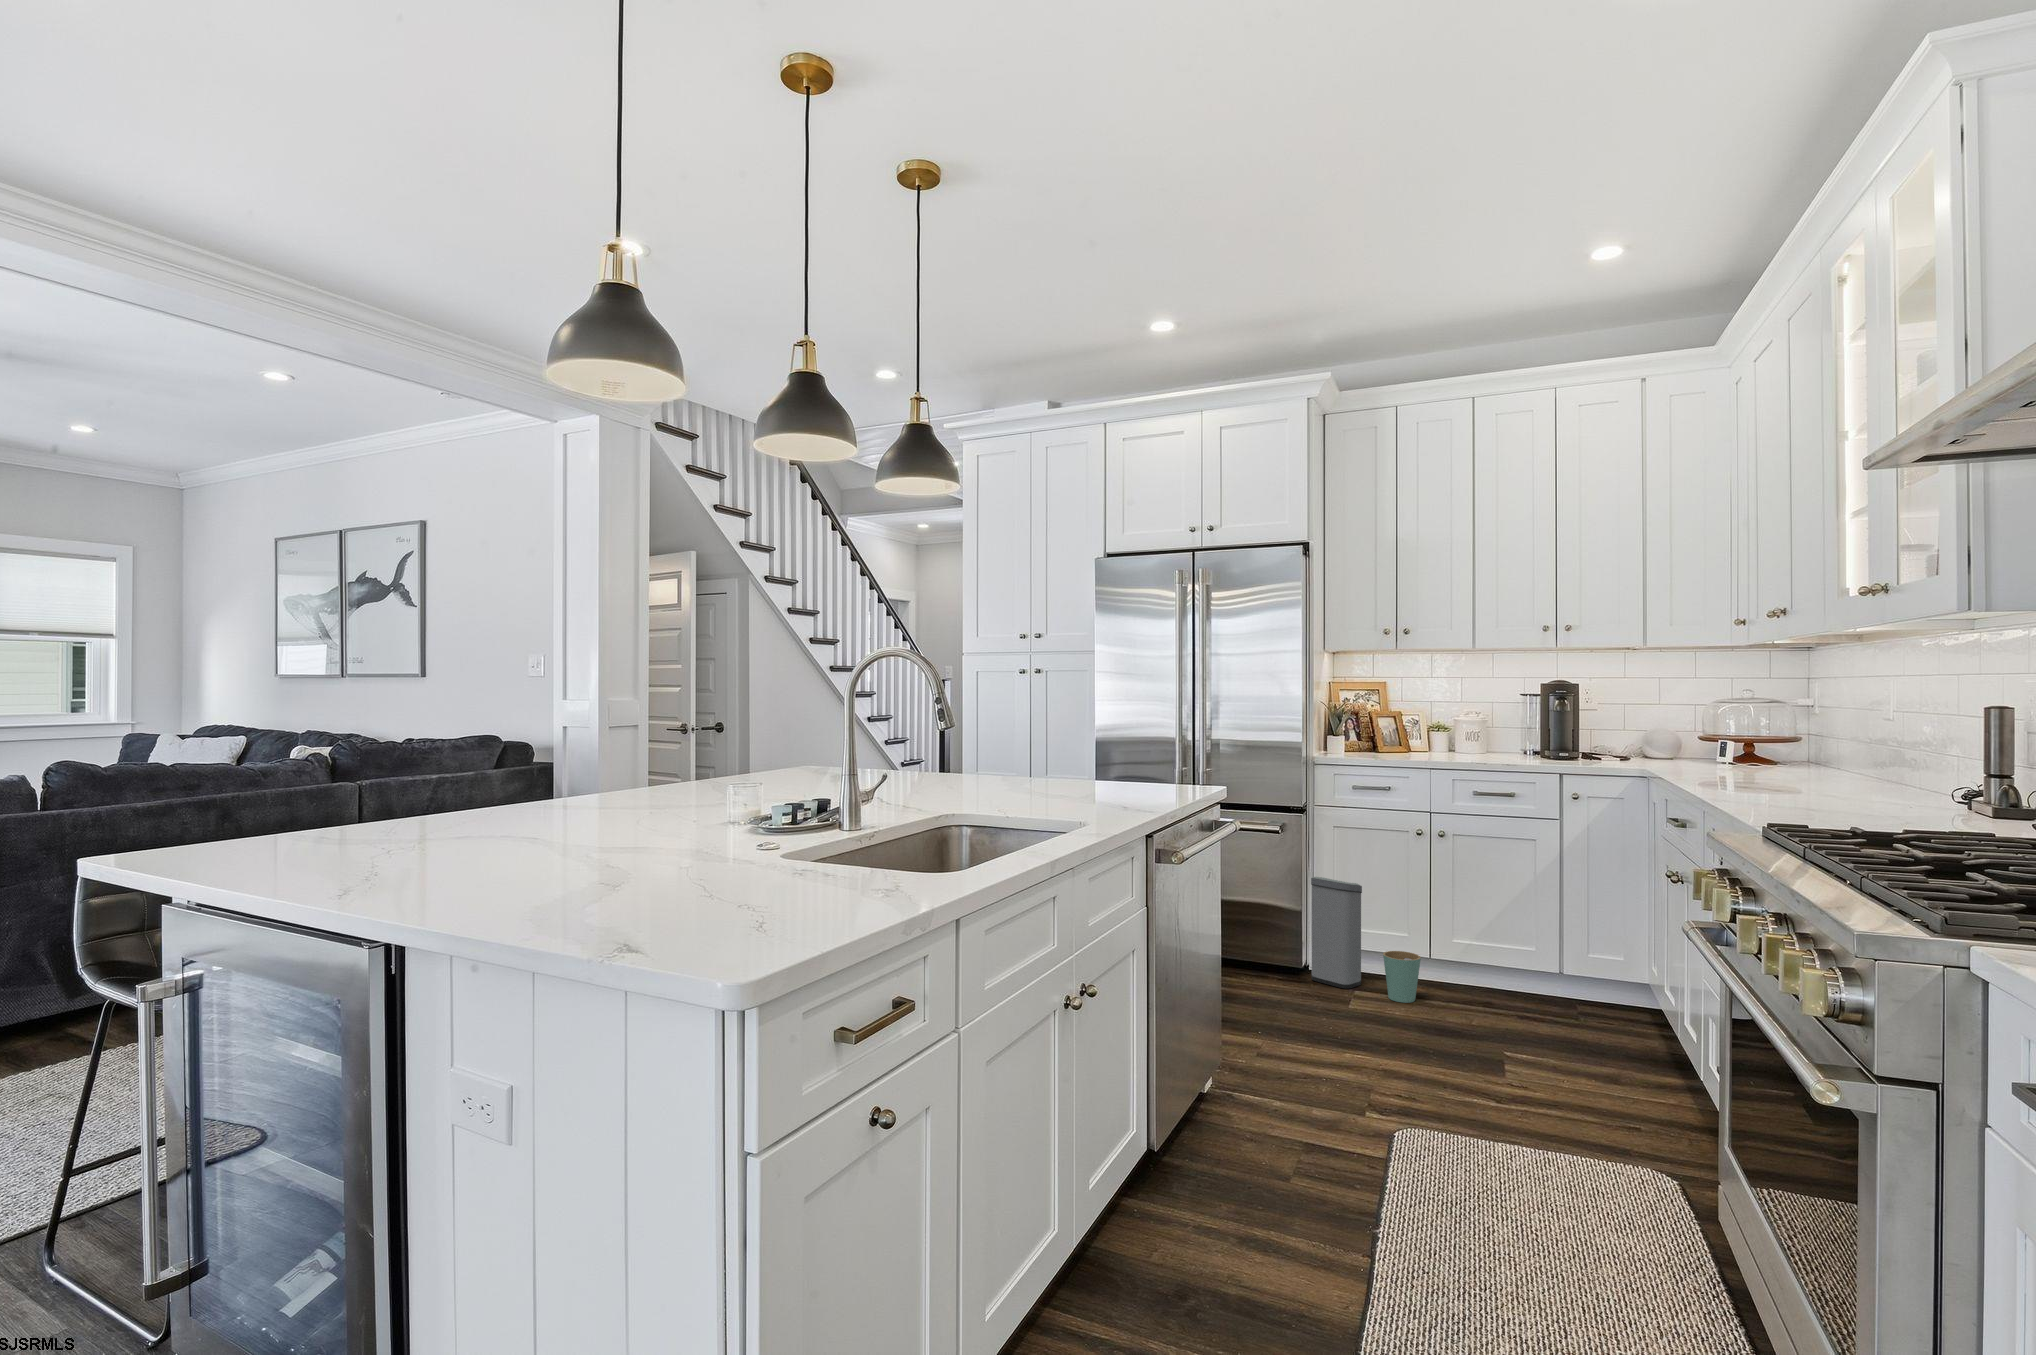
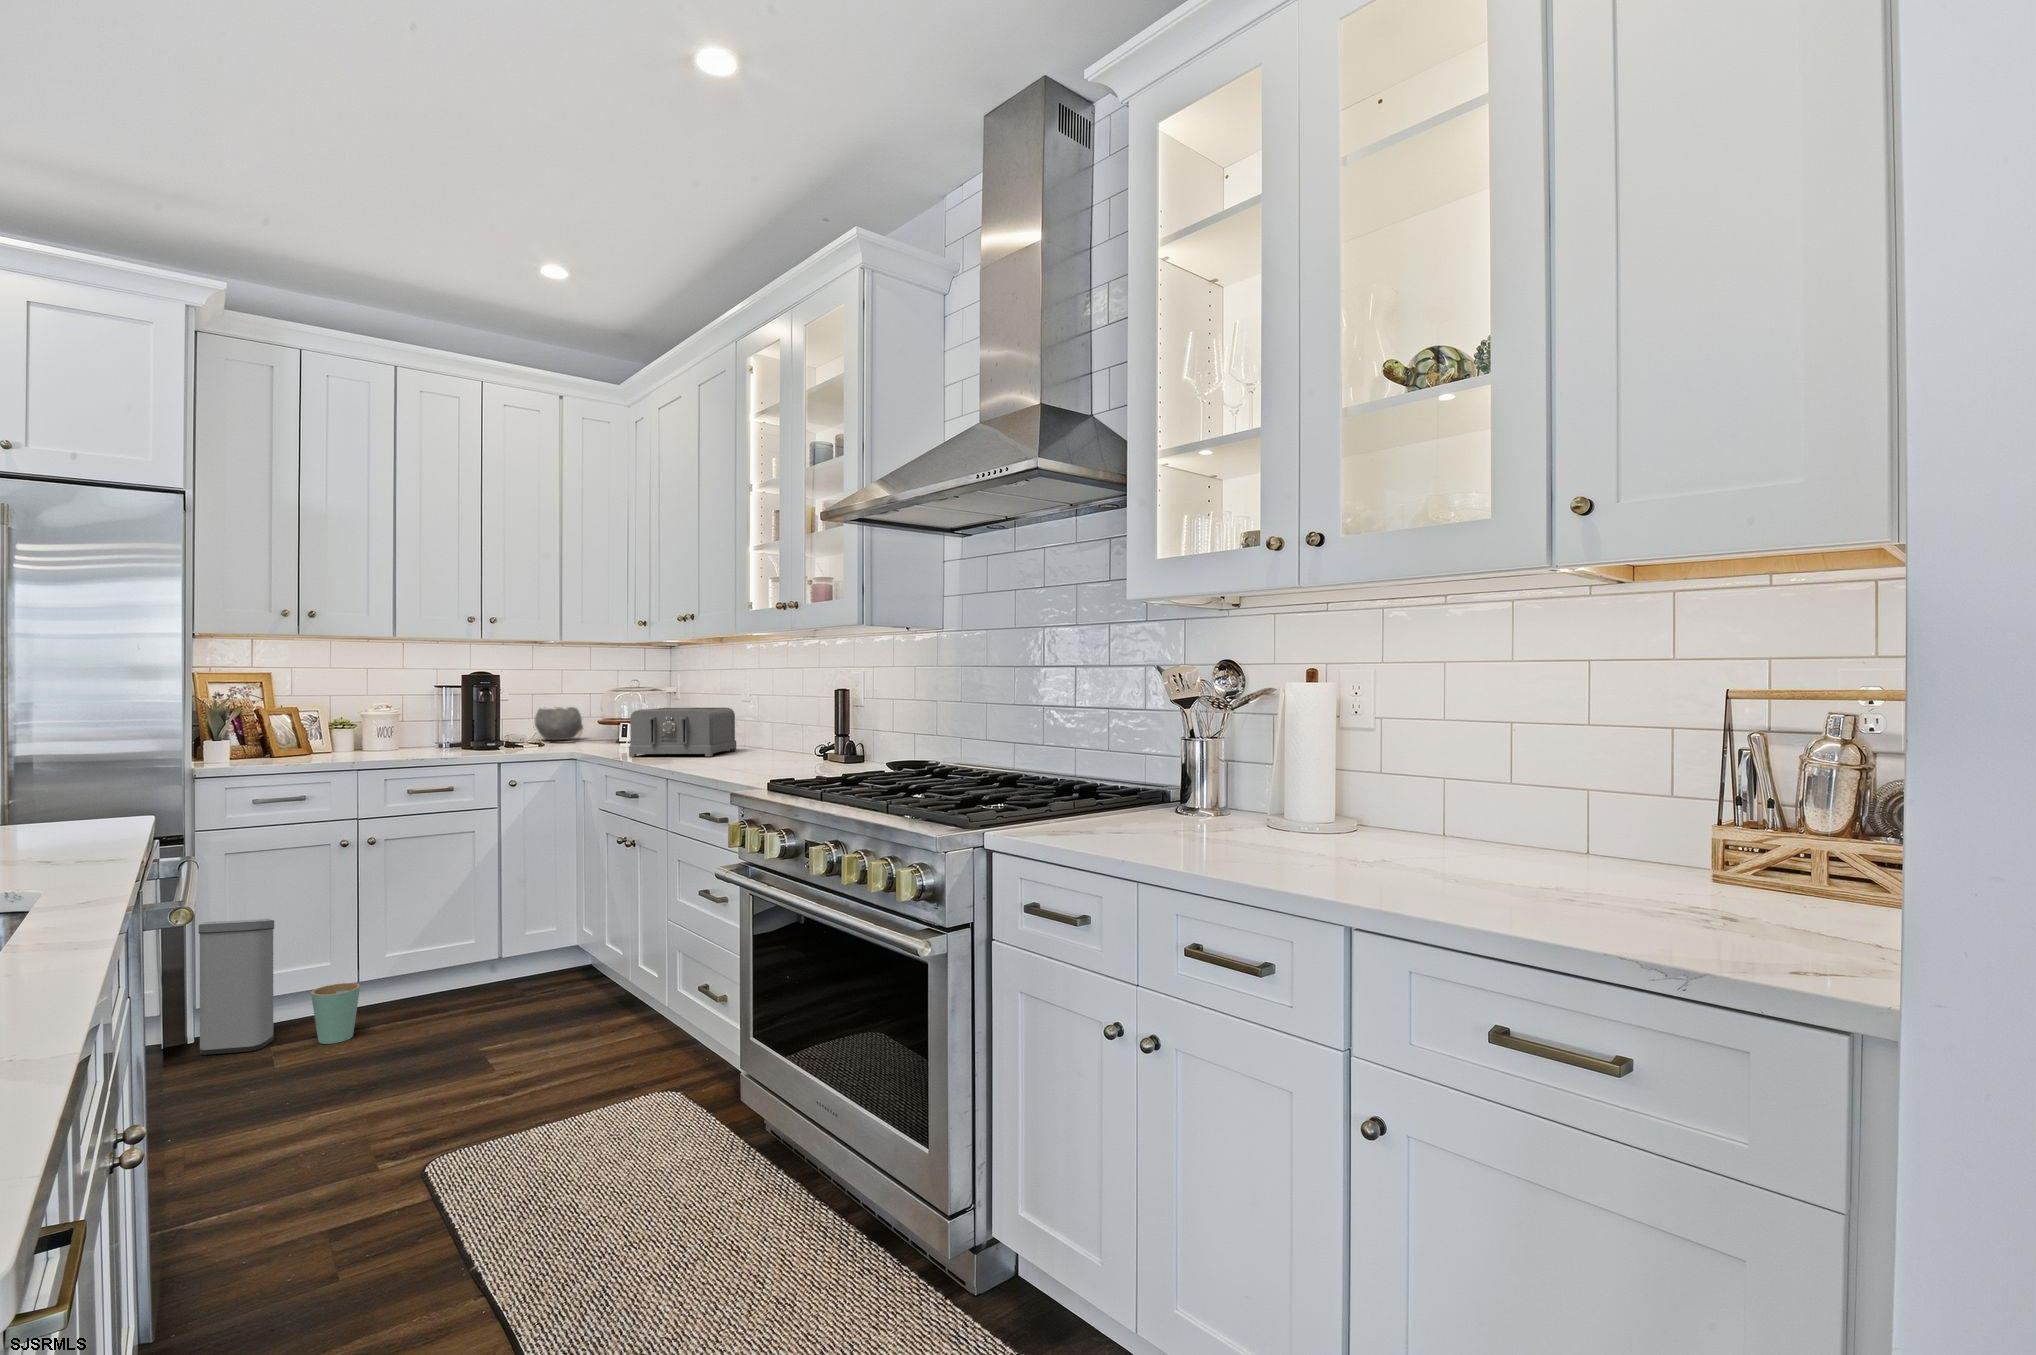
bowl: none [1623,719,1680,755] -> present [535,707,583,740]
toaster: none [1685,724,1849,786] -> present [629,707,736,757]

